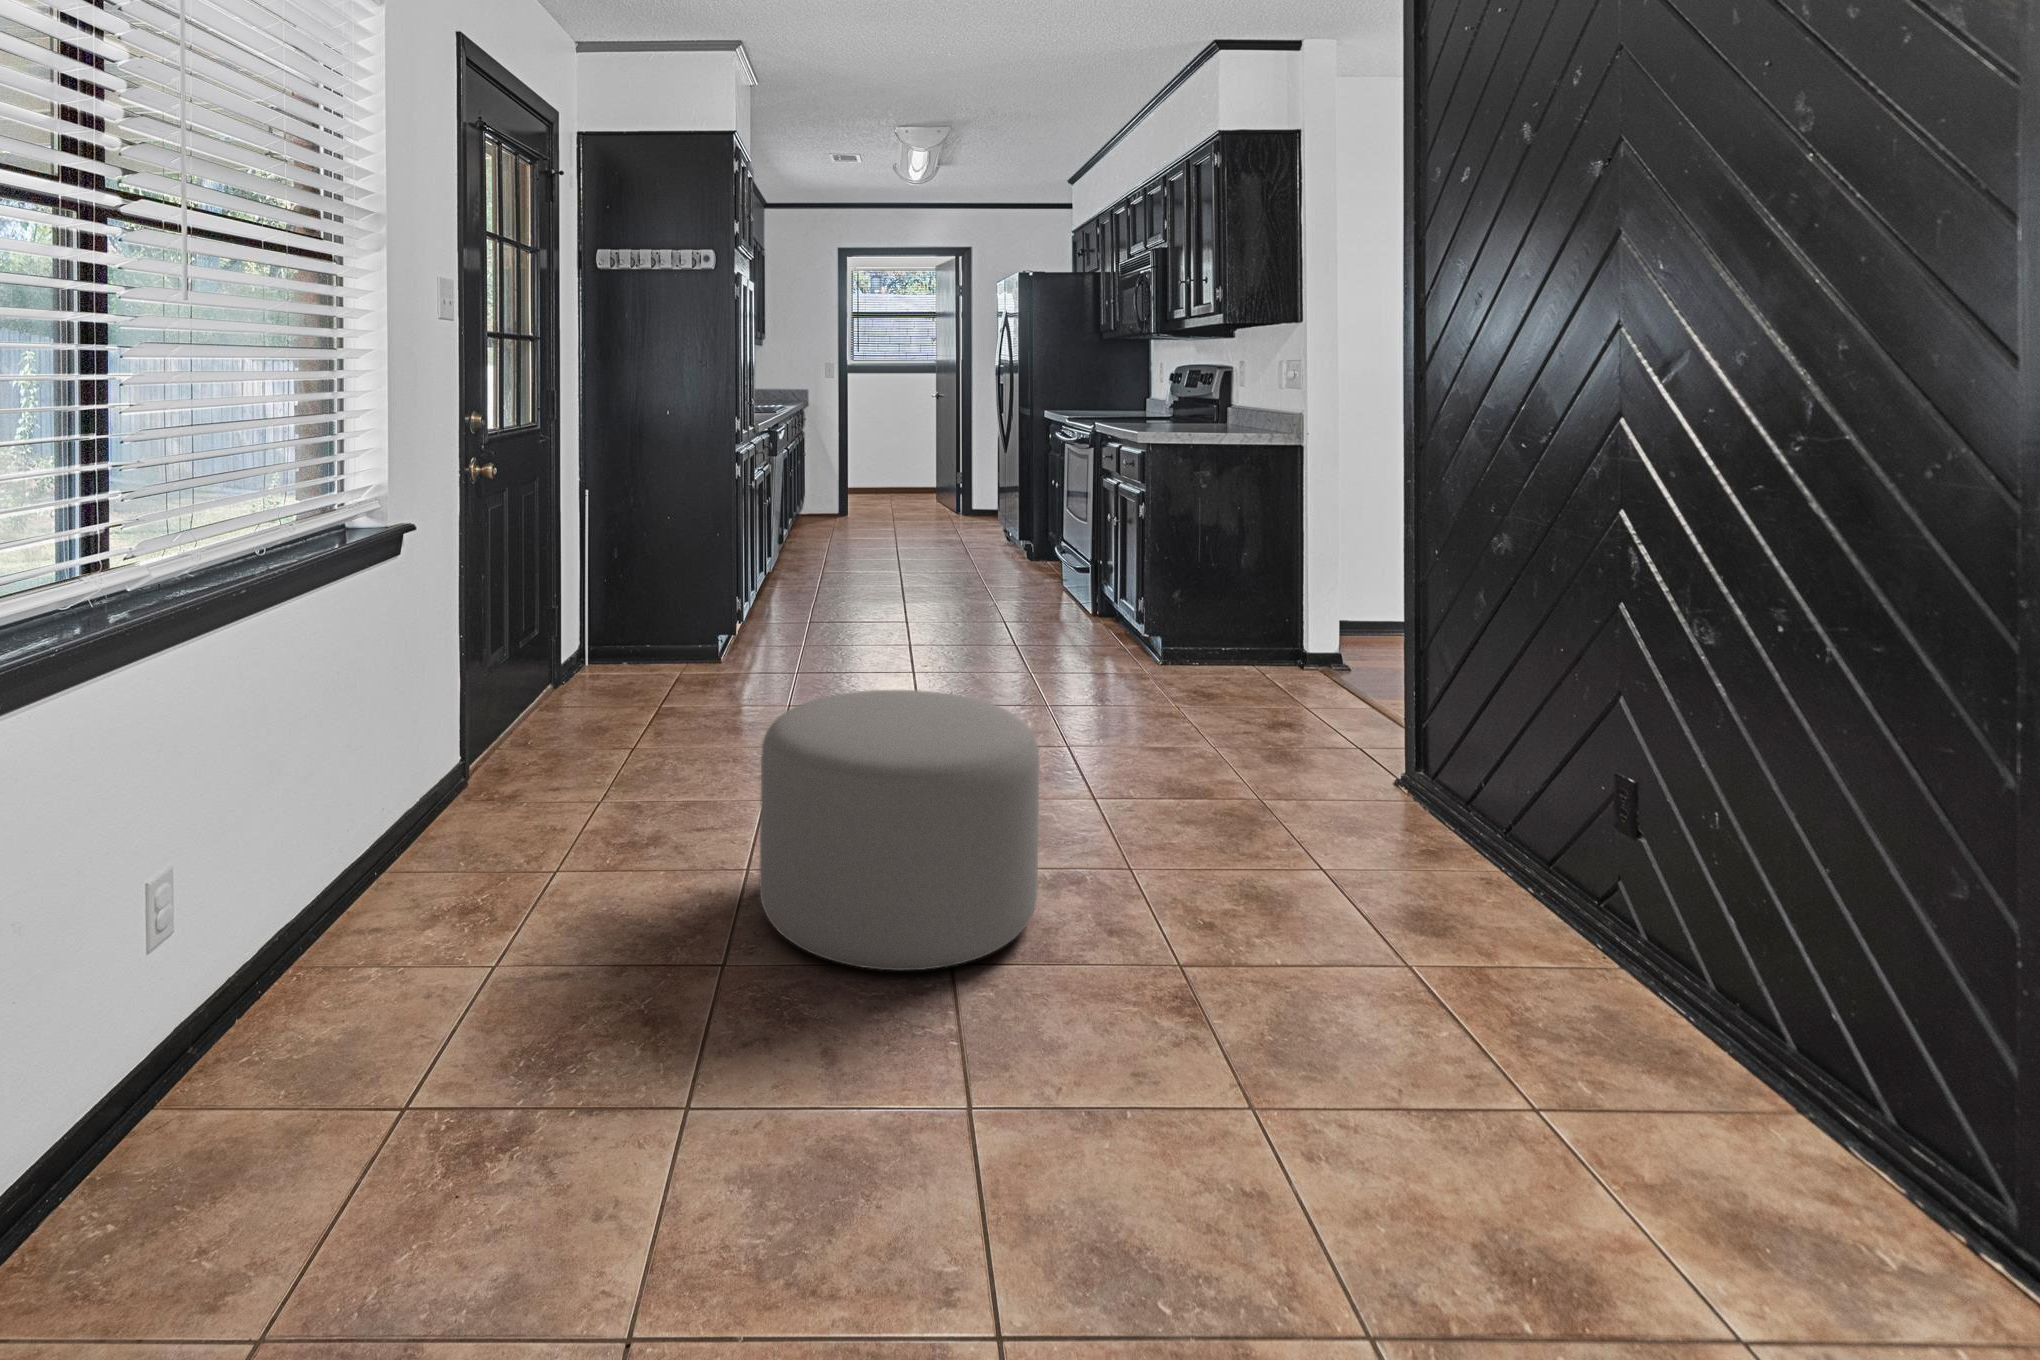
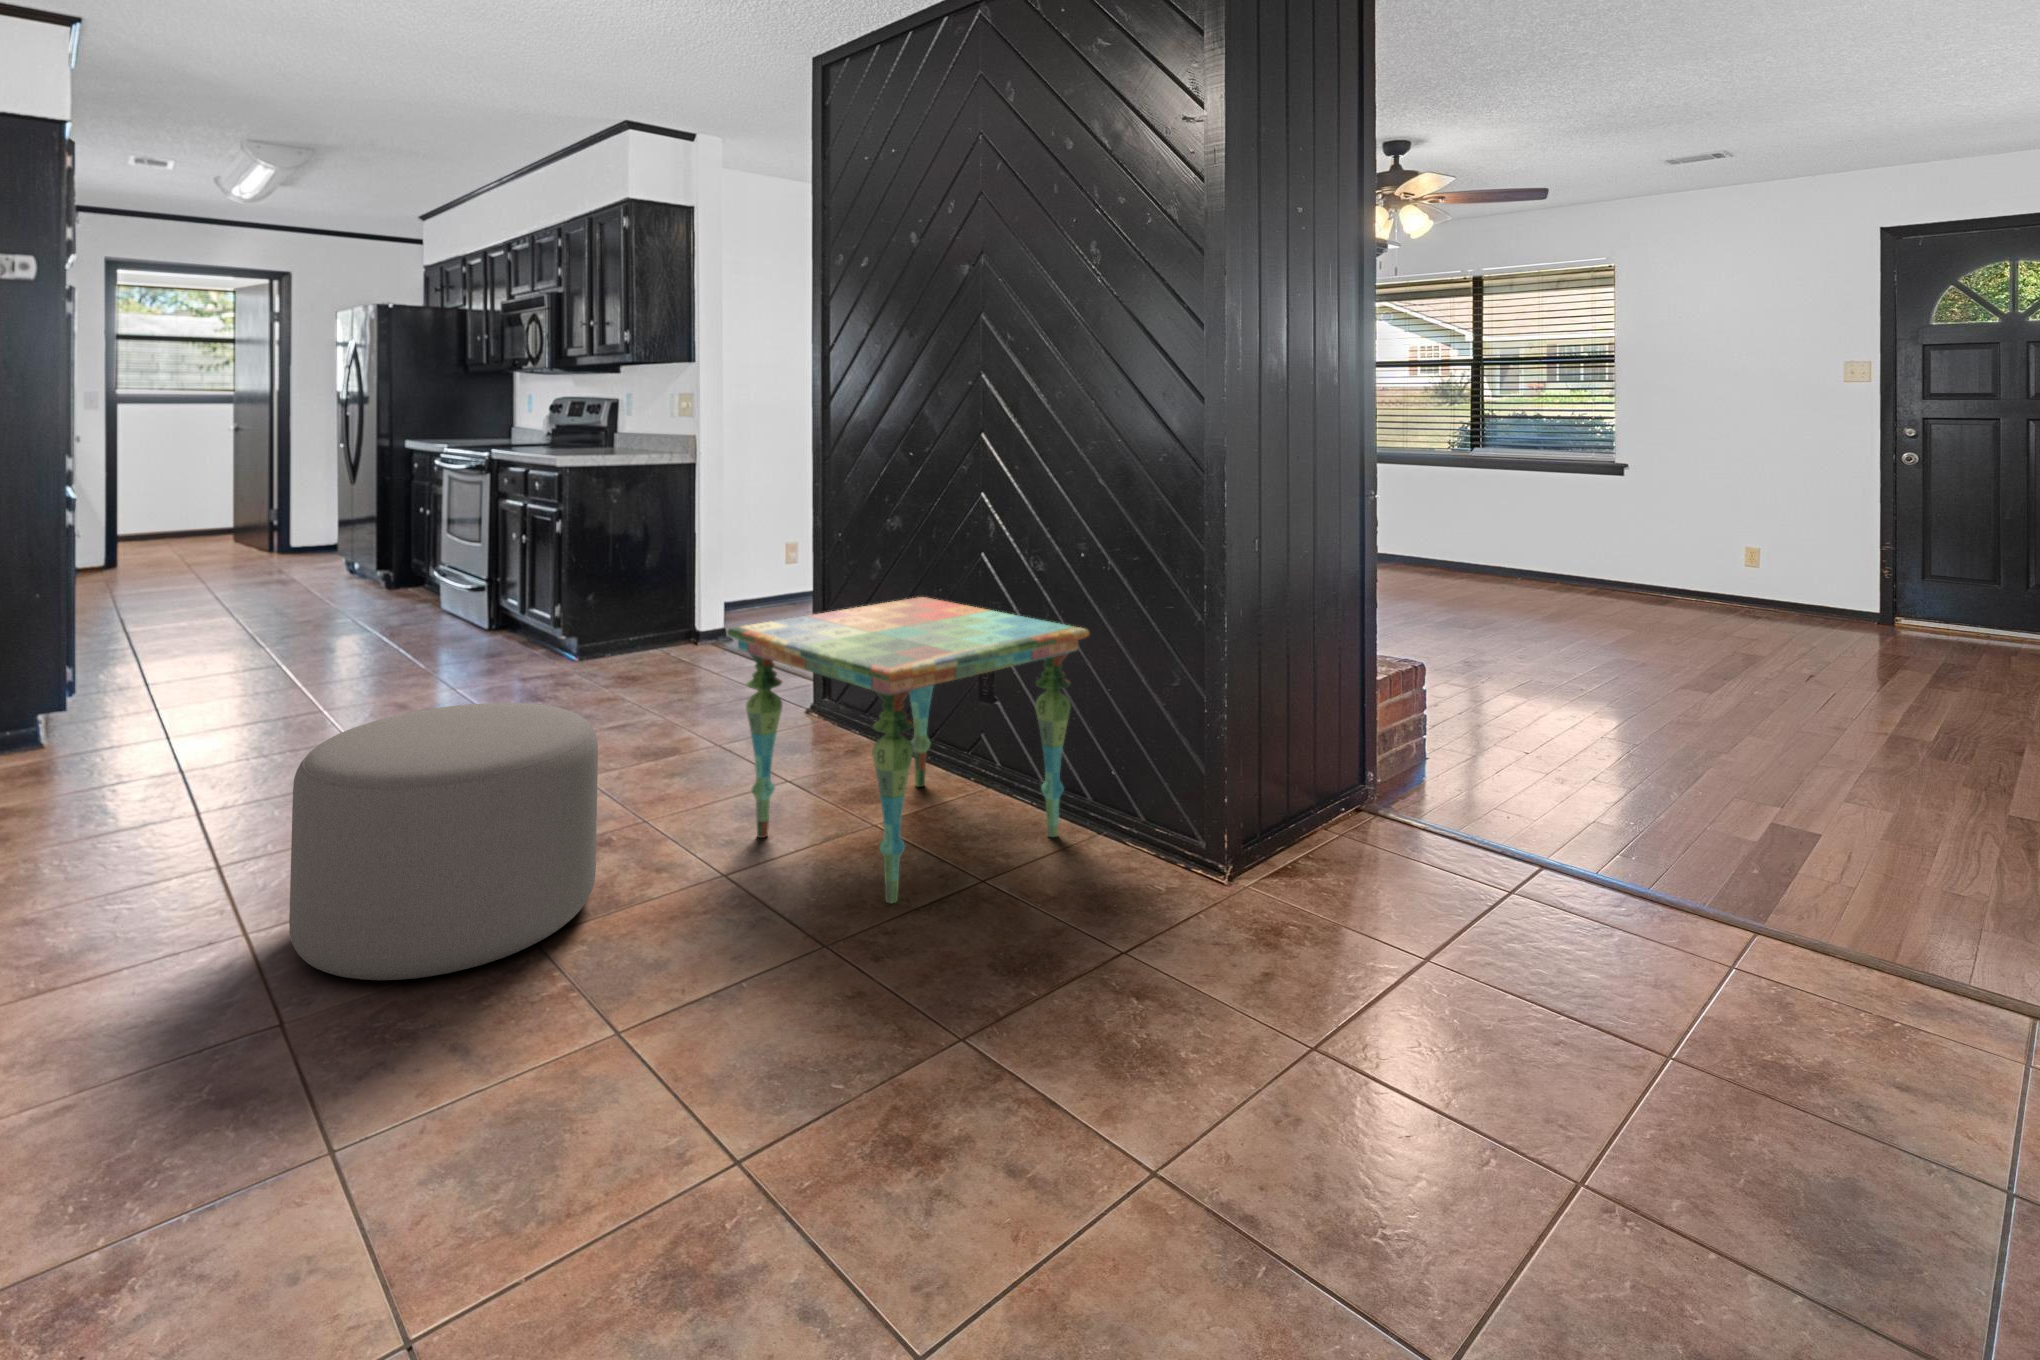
side table: none [1208,656,1744,1072] -> present [727,597,1089,903]

